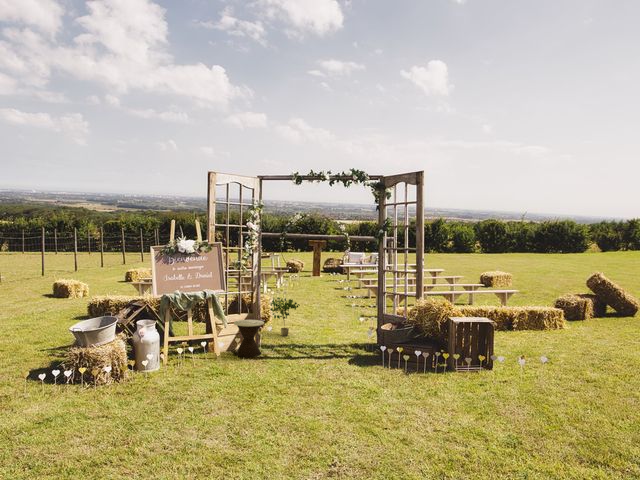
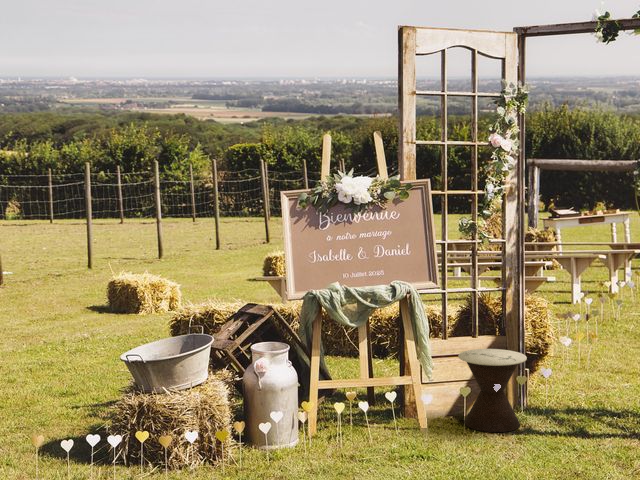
potted plant: present [270,298,300,336] -> none [548,302,617,388]

